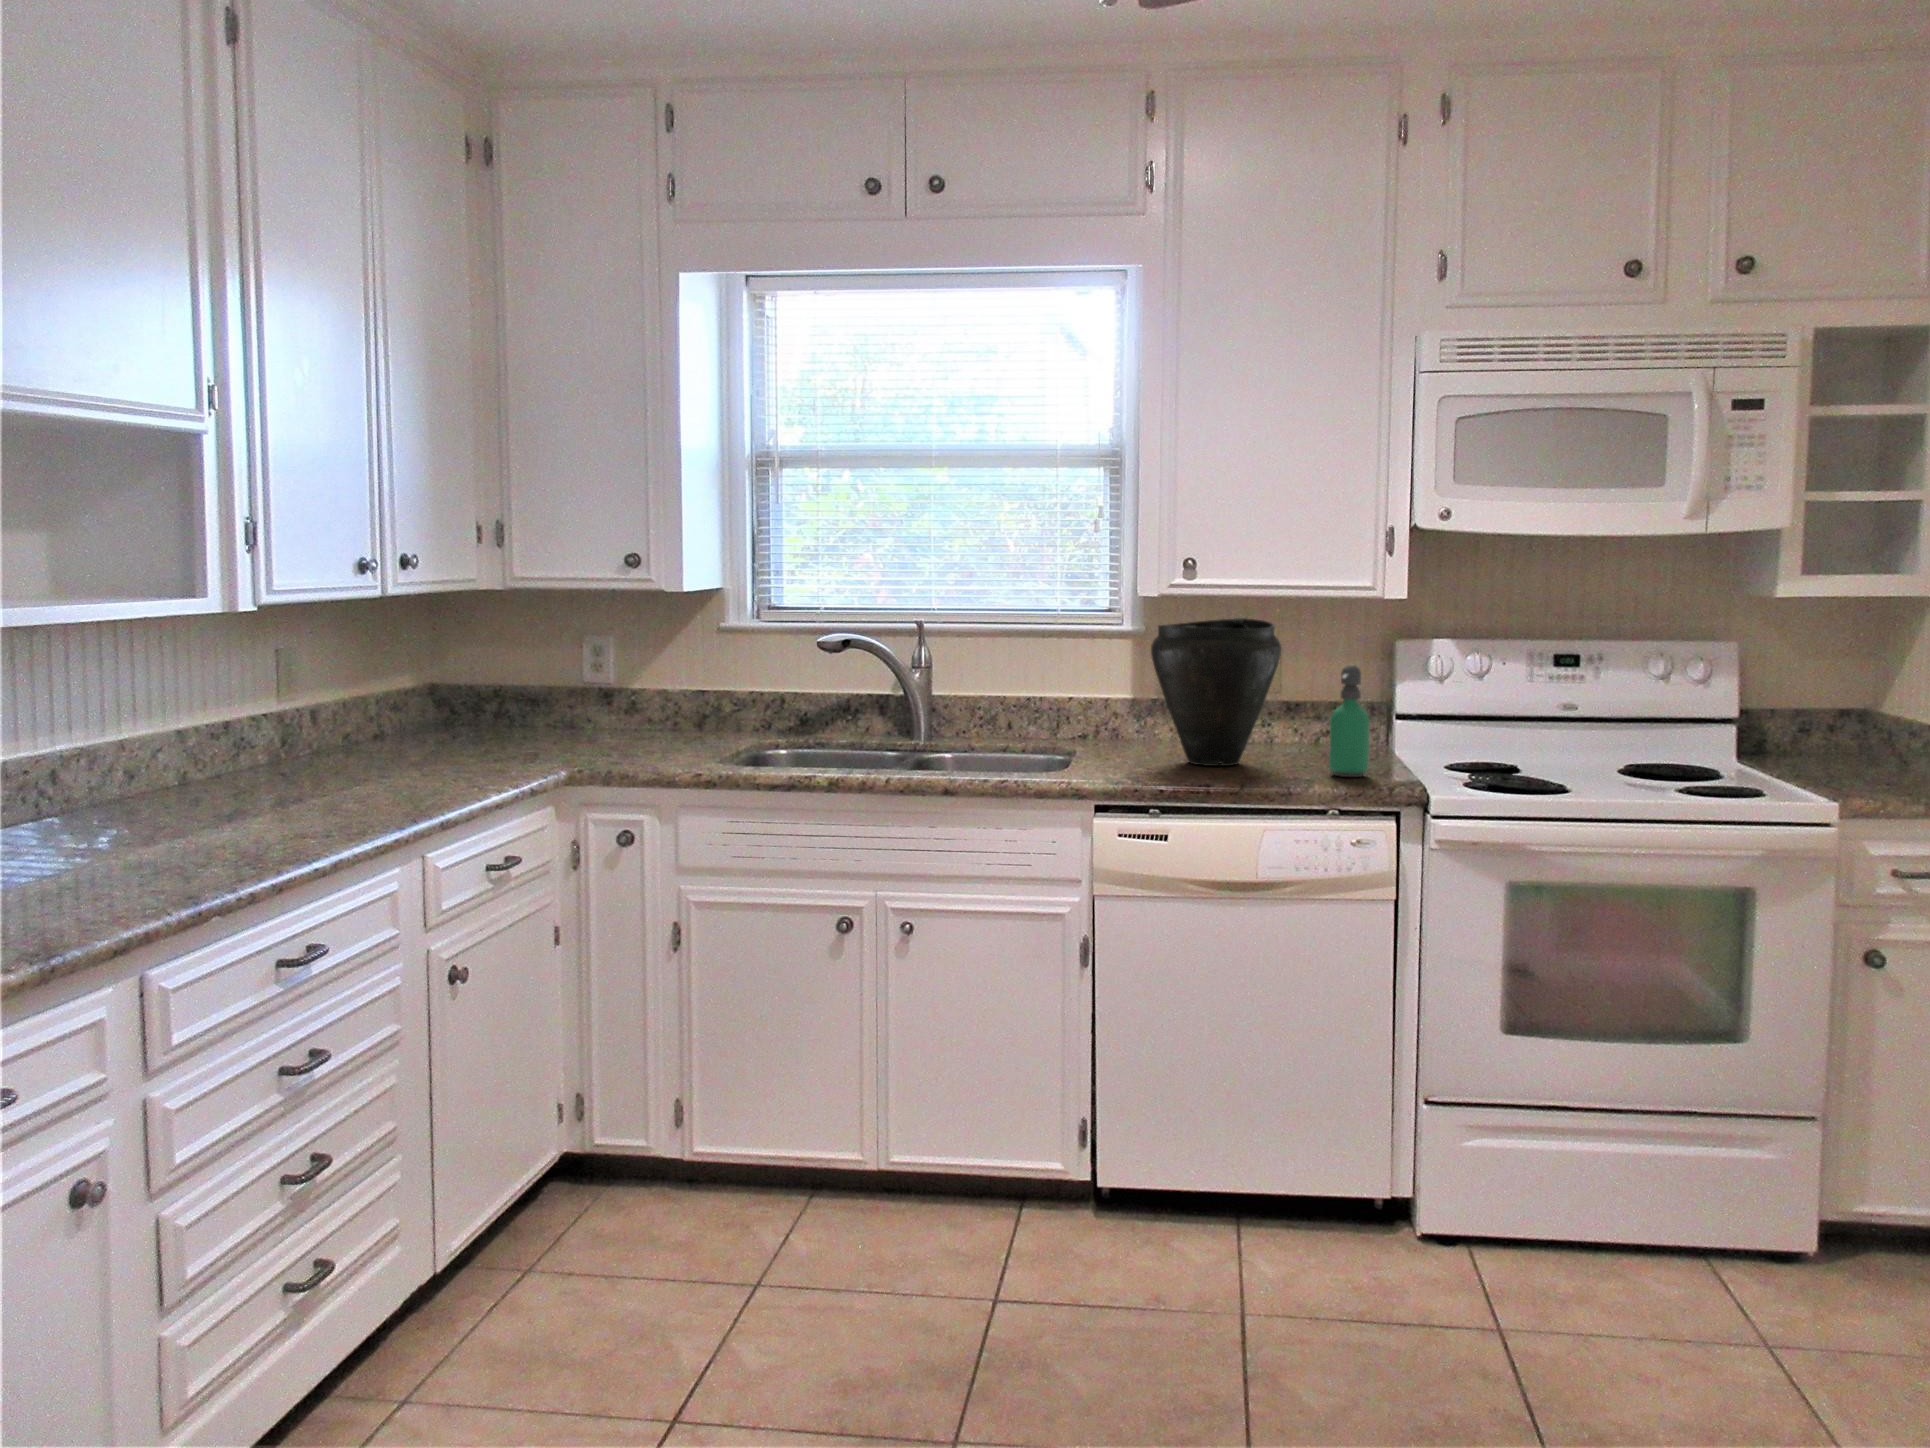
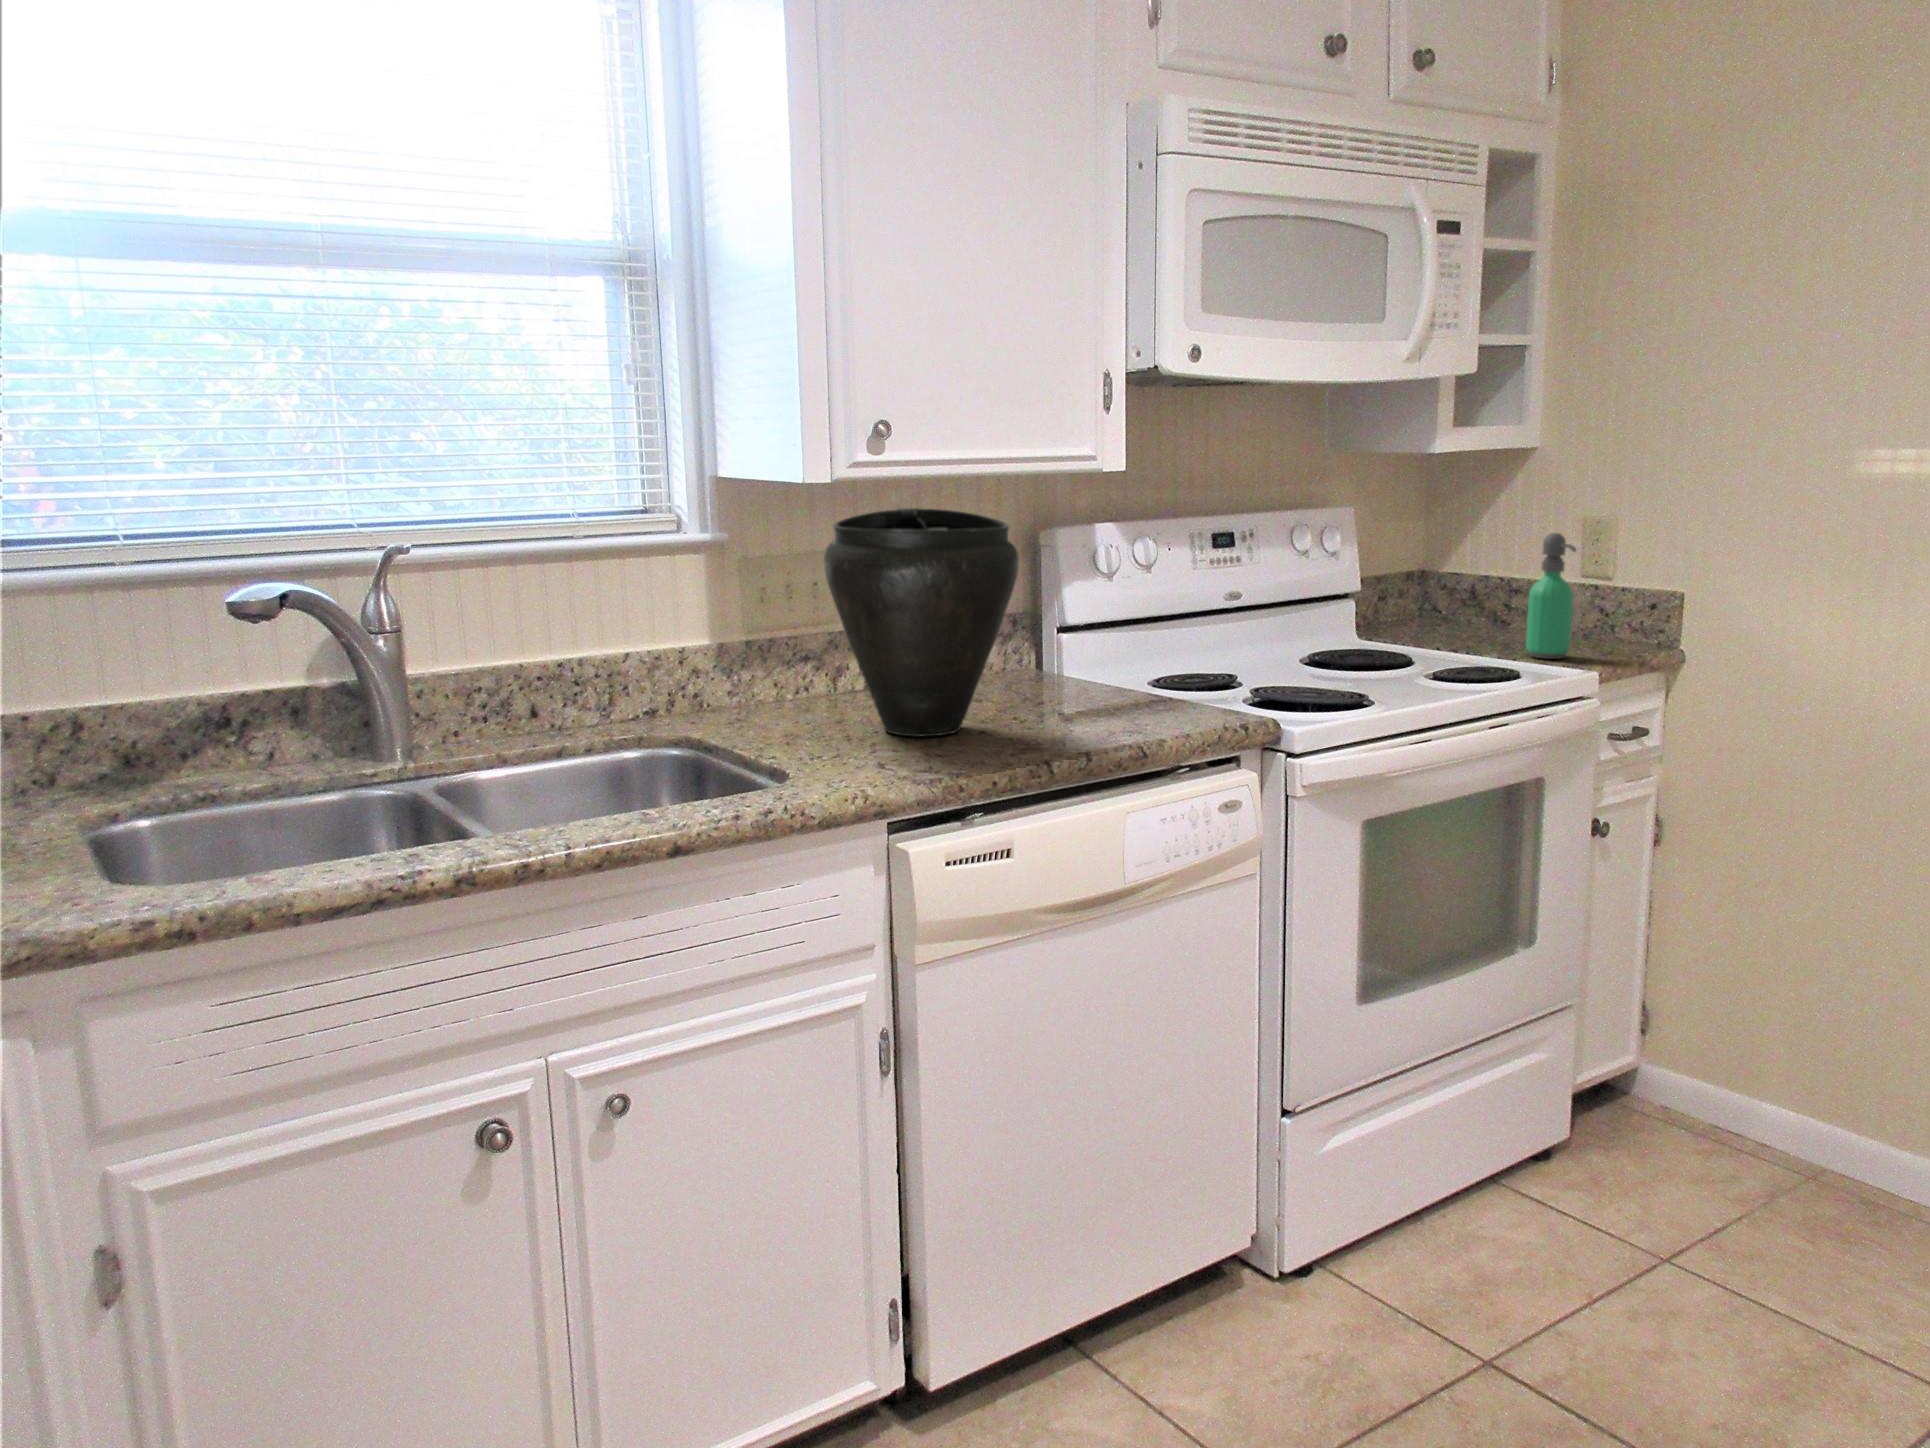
soap dispenser: present [1329,665,1370,777] -> present [1526,533,1576,659]

